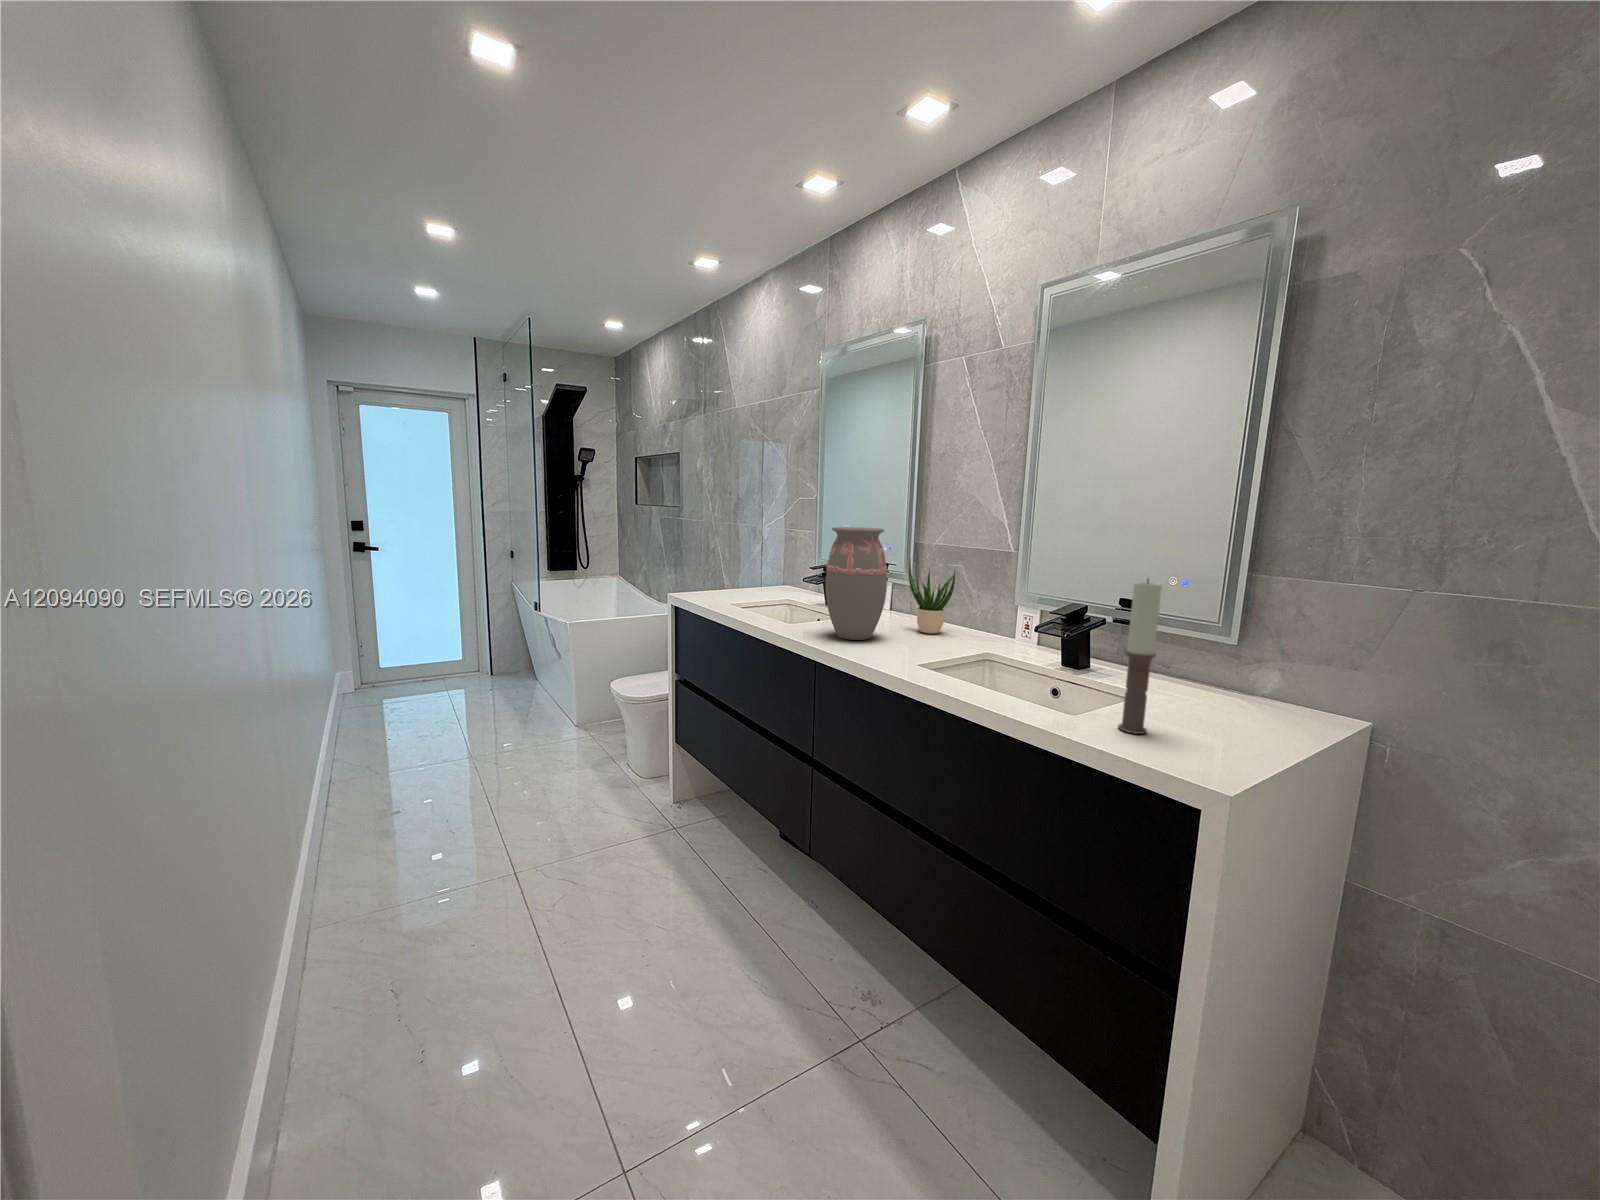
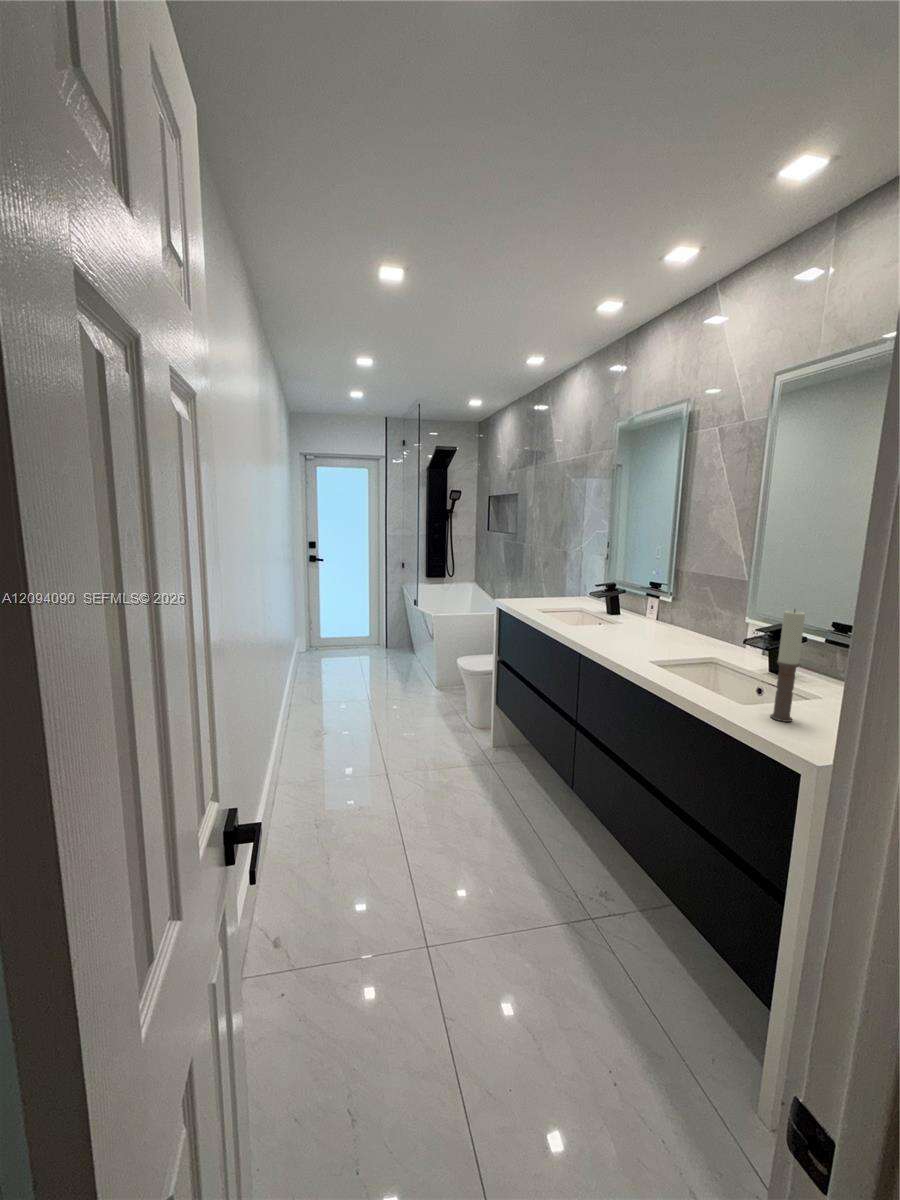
decorative vase: present [825,527,887,640] -> none [592,558,639,640]
potted plant: present [909,558,957,634] -> none [662,581,702,639]

